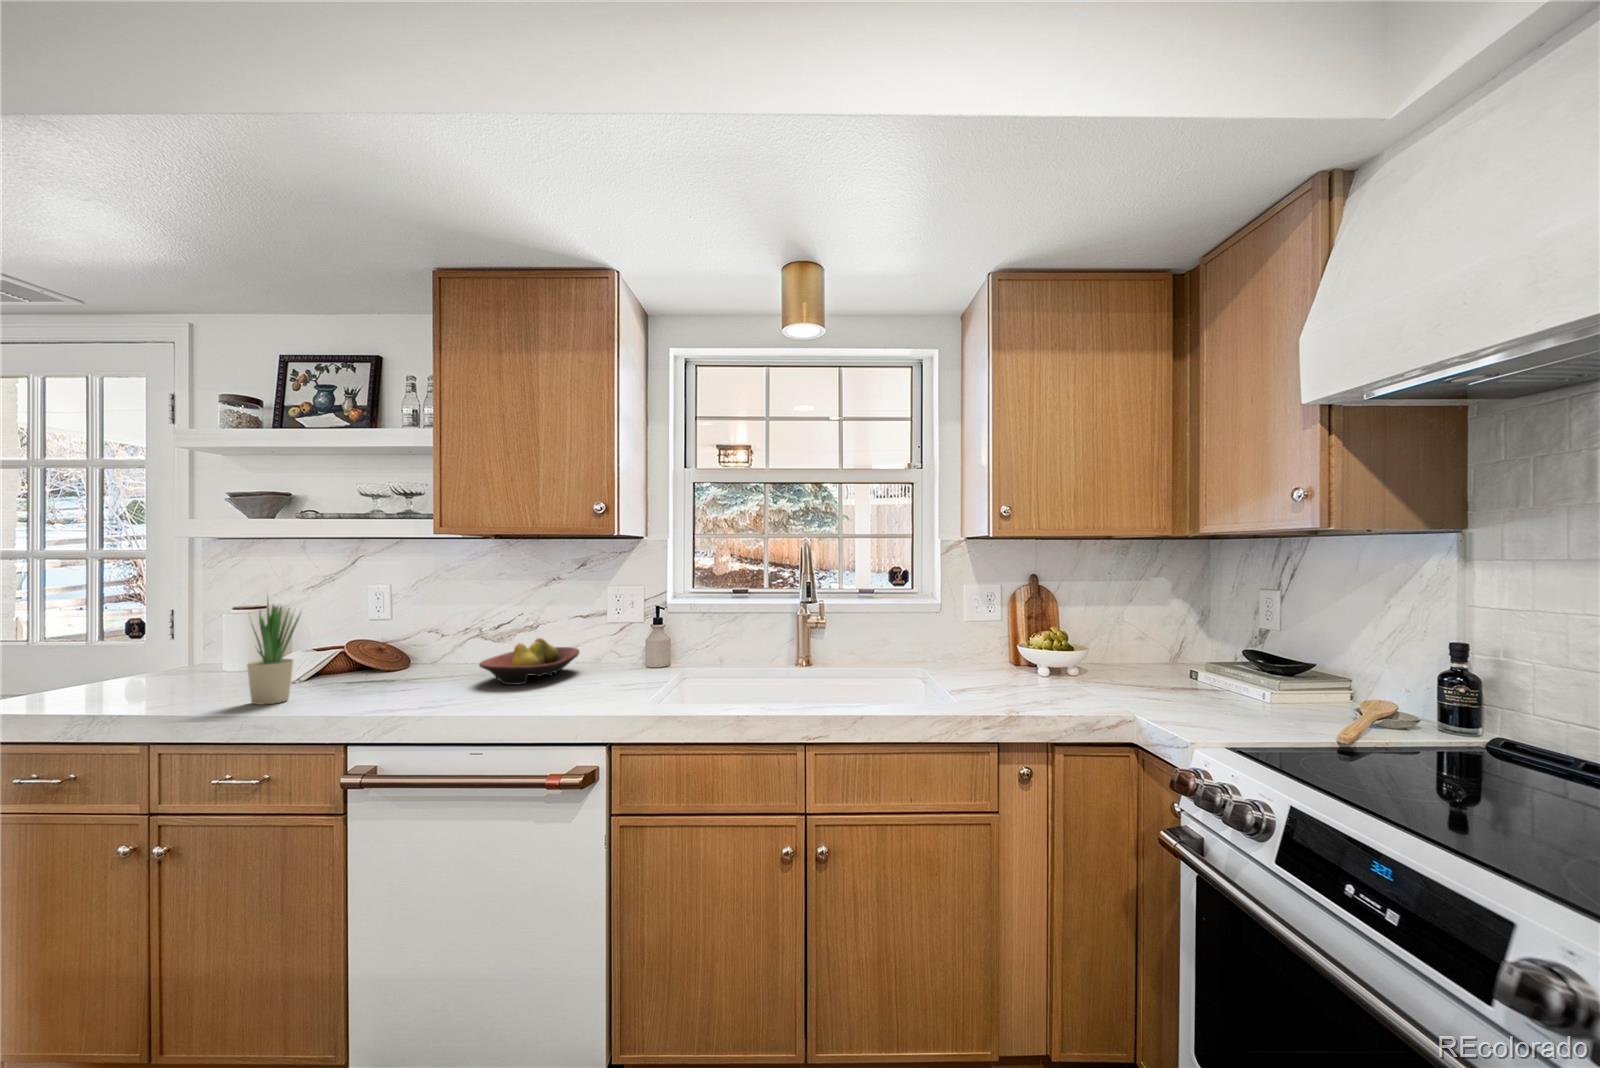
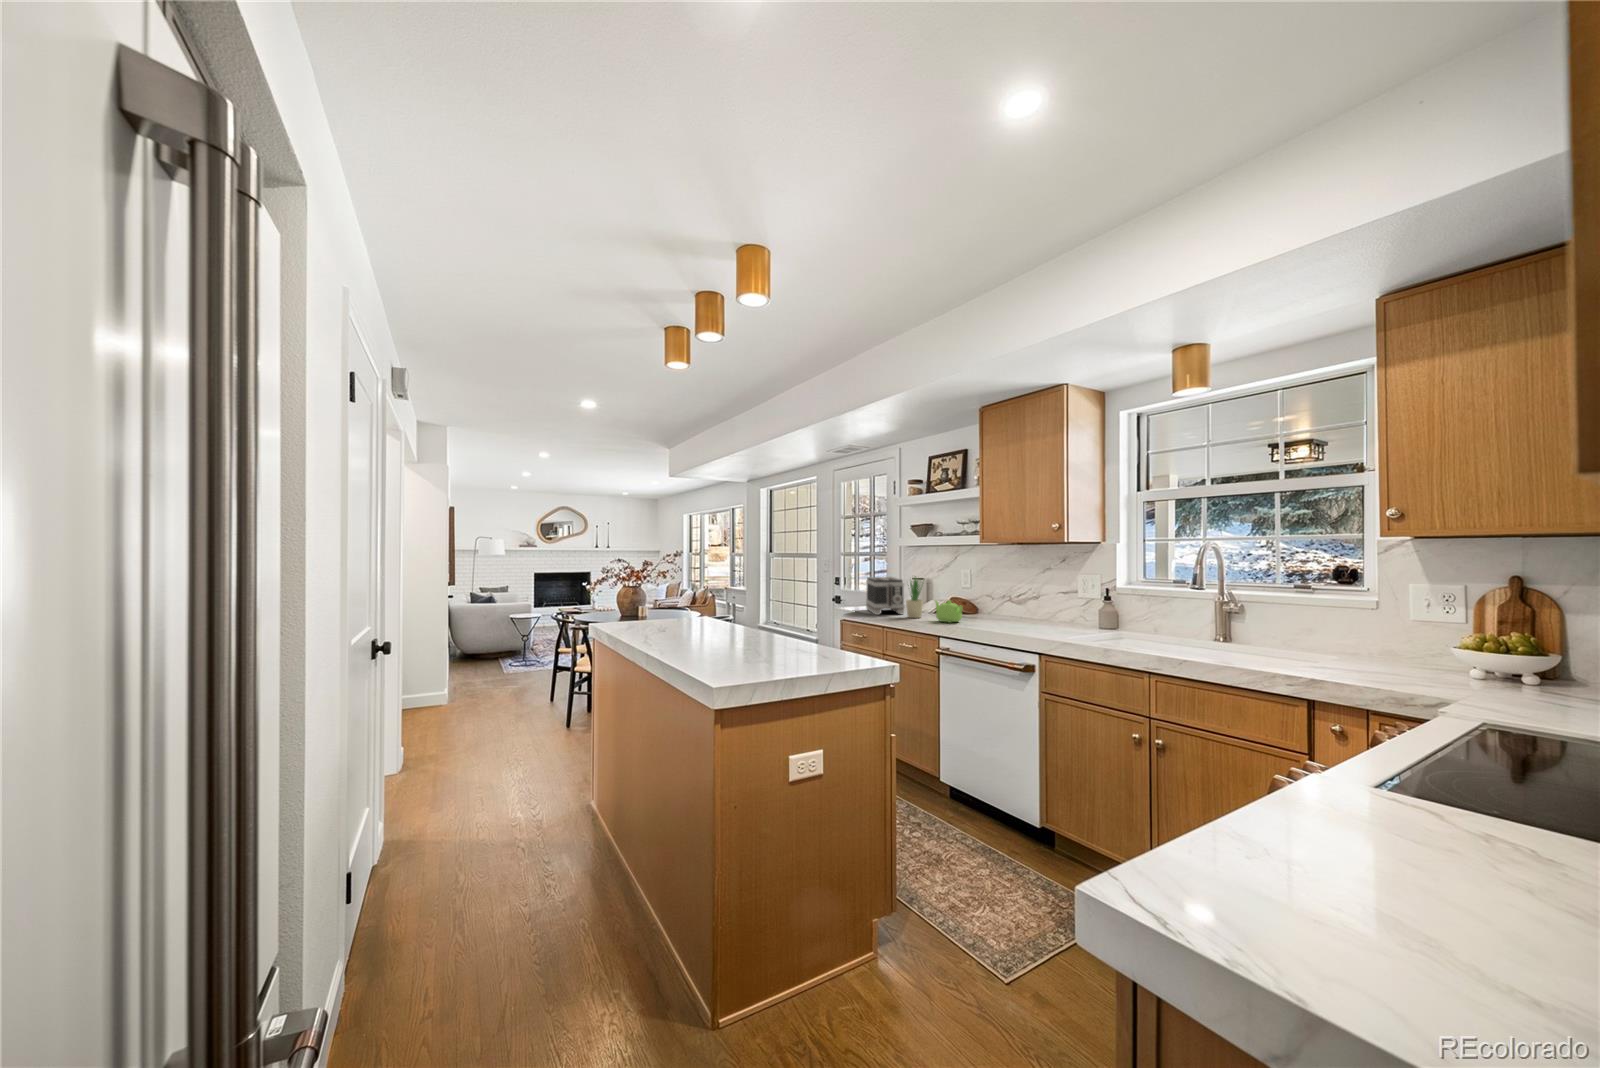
toaster: none [102,610,235,709] -> present [866,577,904,615]
fruit bowl: present [479,638,580,685] -> none [1001,602,1064,624]
teapot: none [329,655,408,703] -> present [935,601,963,623]

